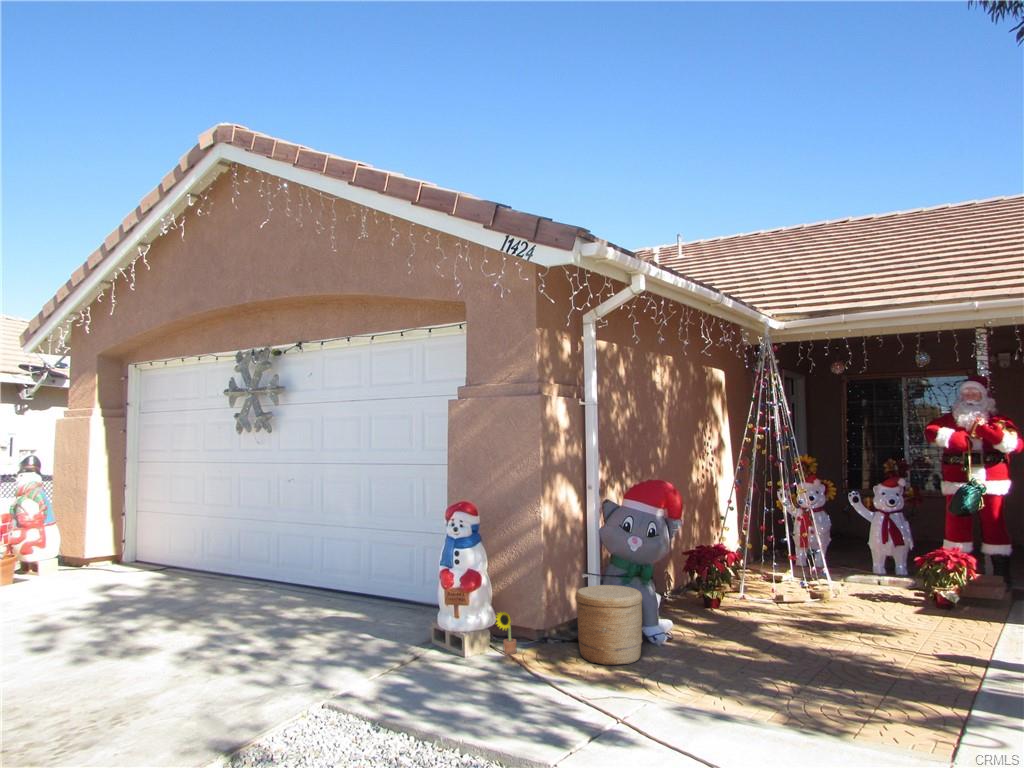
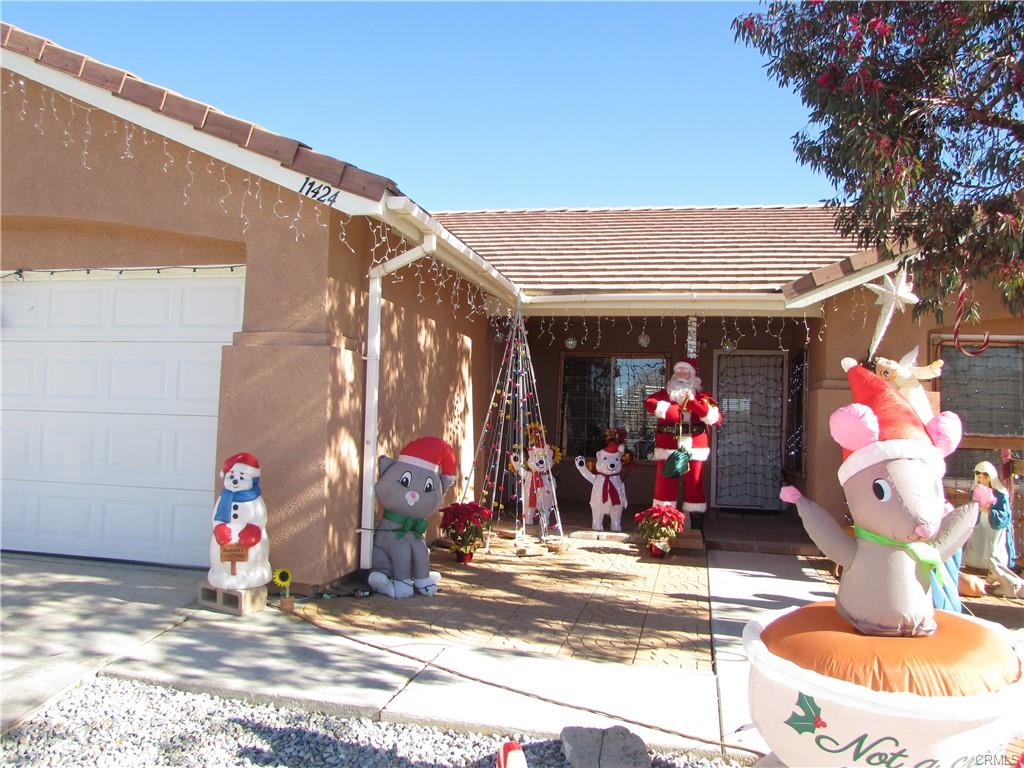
woven basket: present [575,585,642,665] -> none [359,539,425,615]

